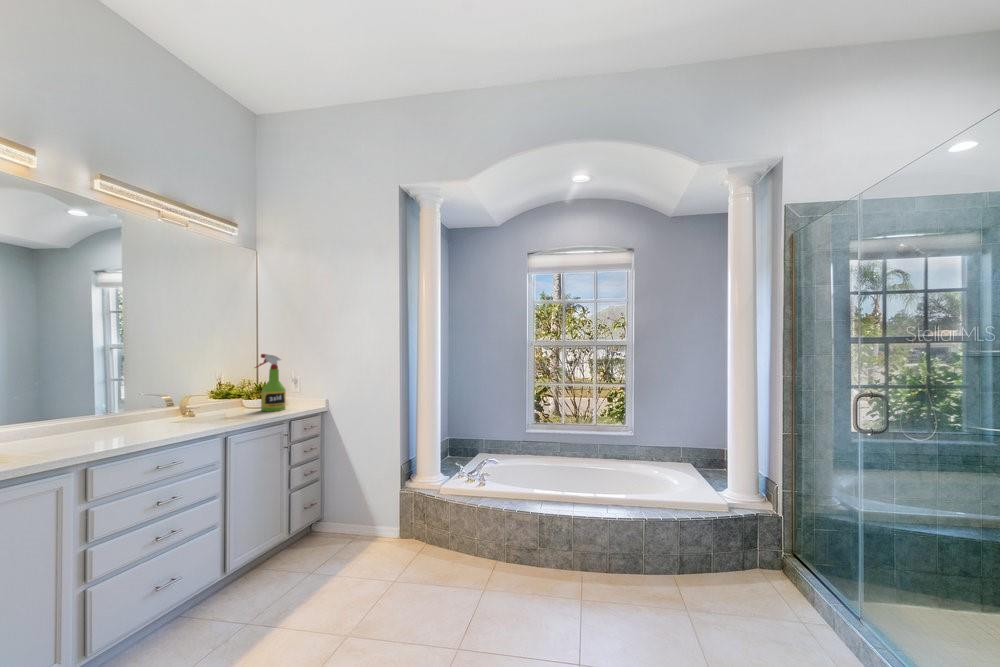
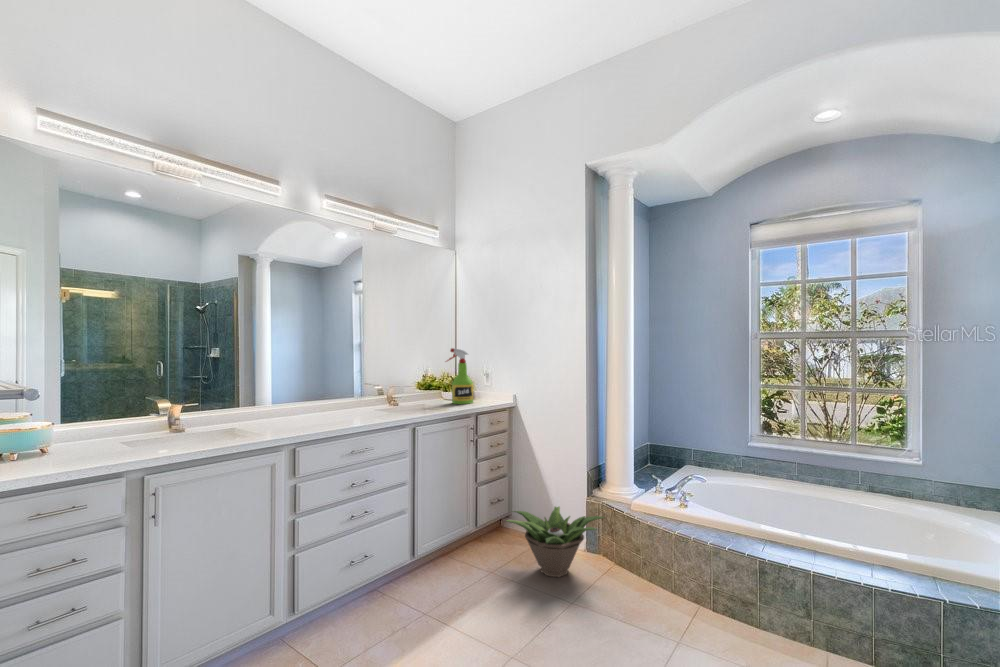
decorative plant: none [327,501,419,566] -> present [507,507,604,577]

